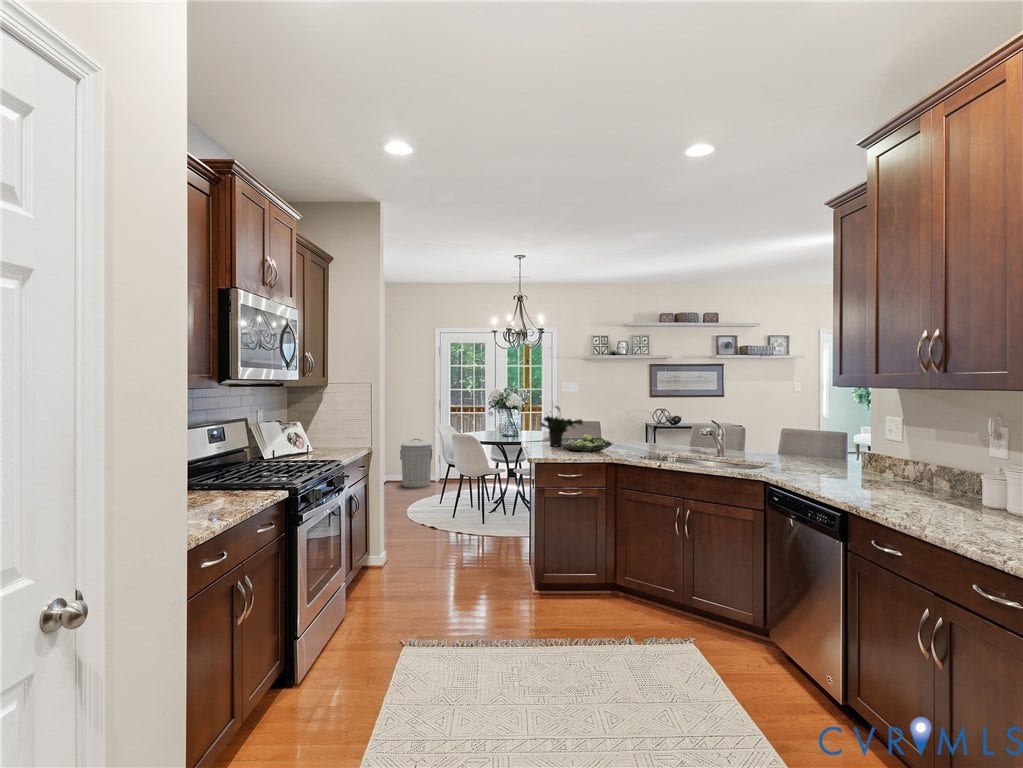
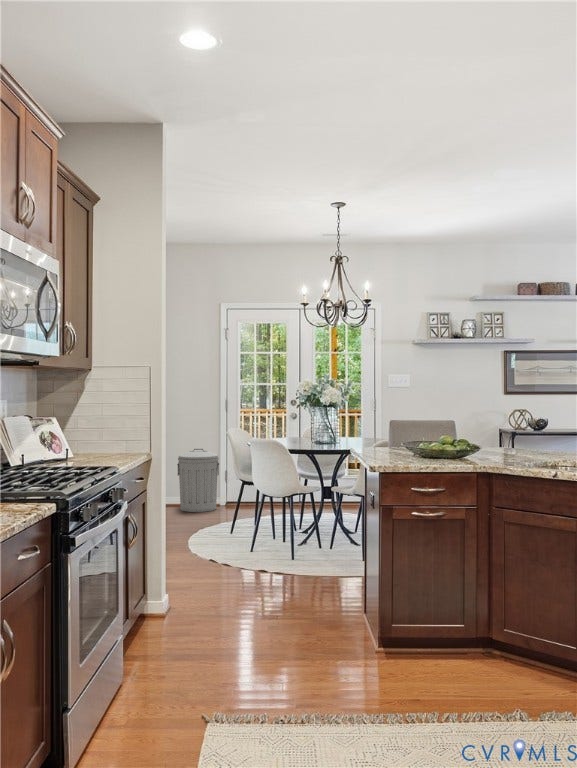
potted plant: present [541,406,583,446] -> none [377,397,437,452]

